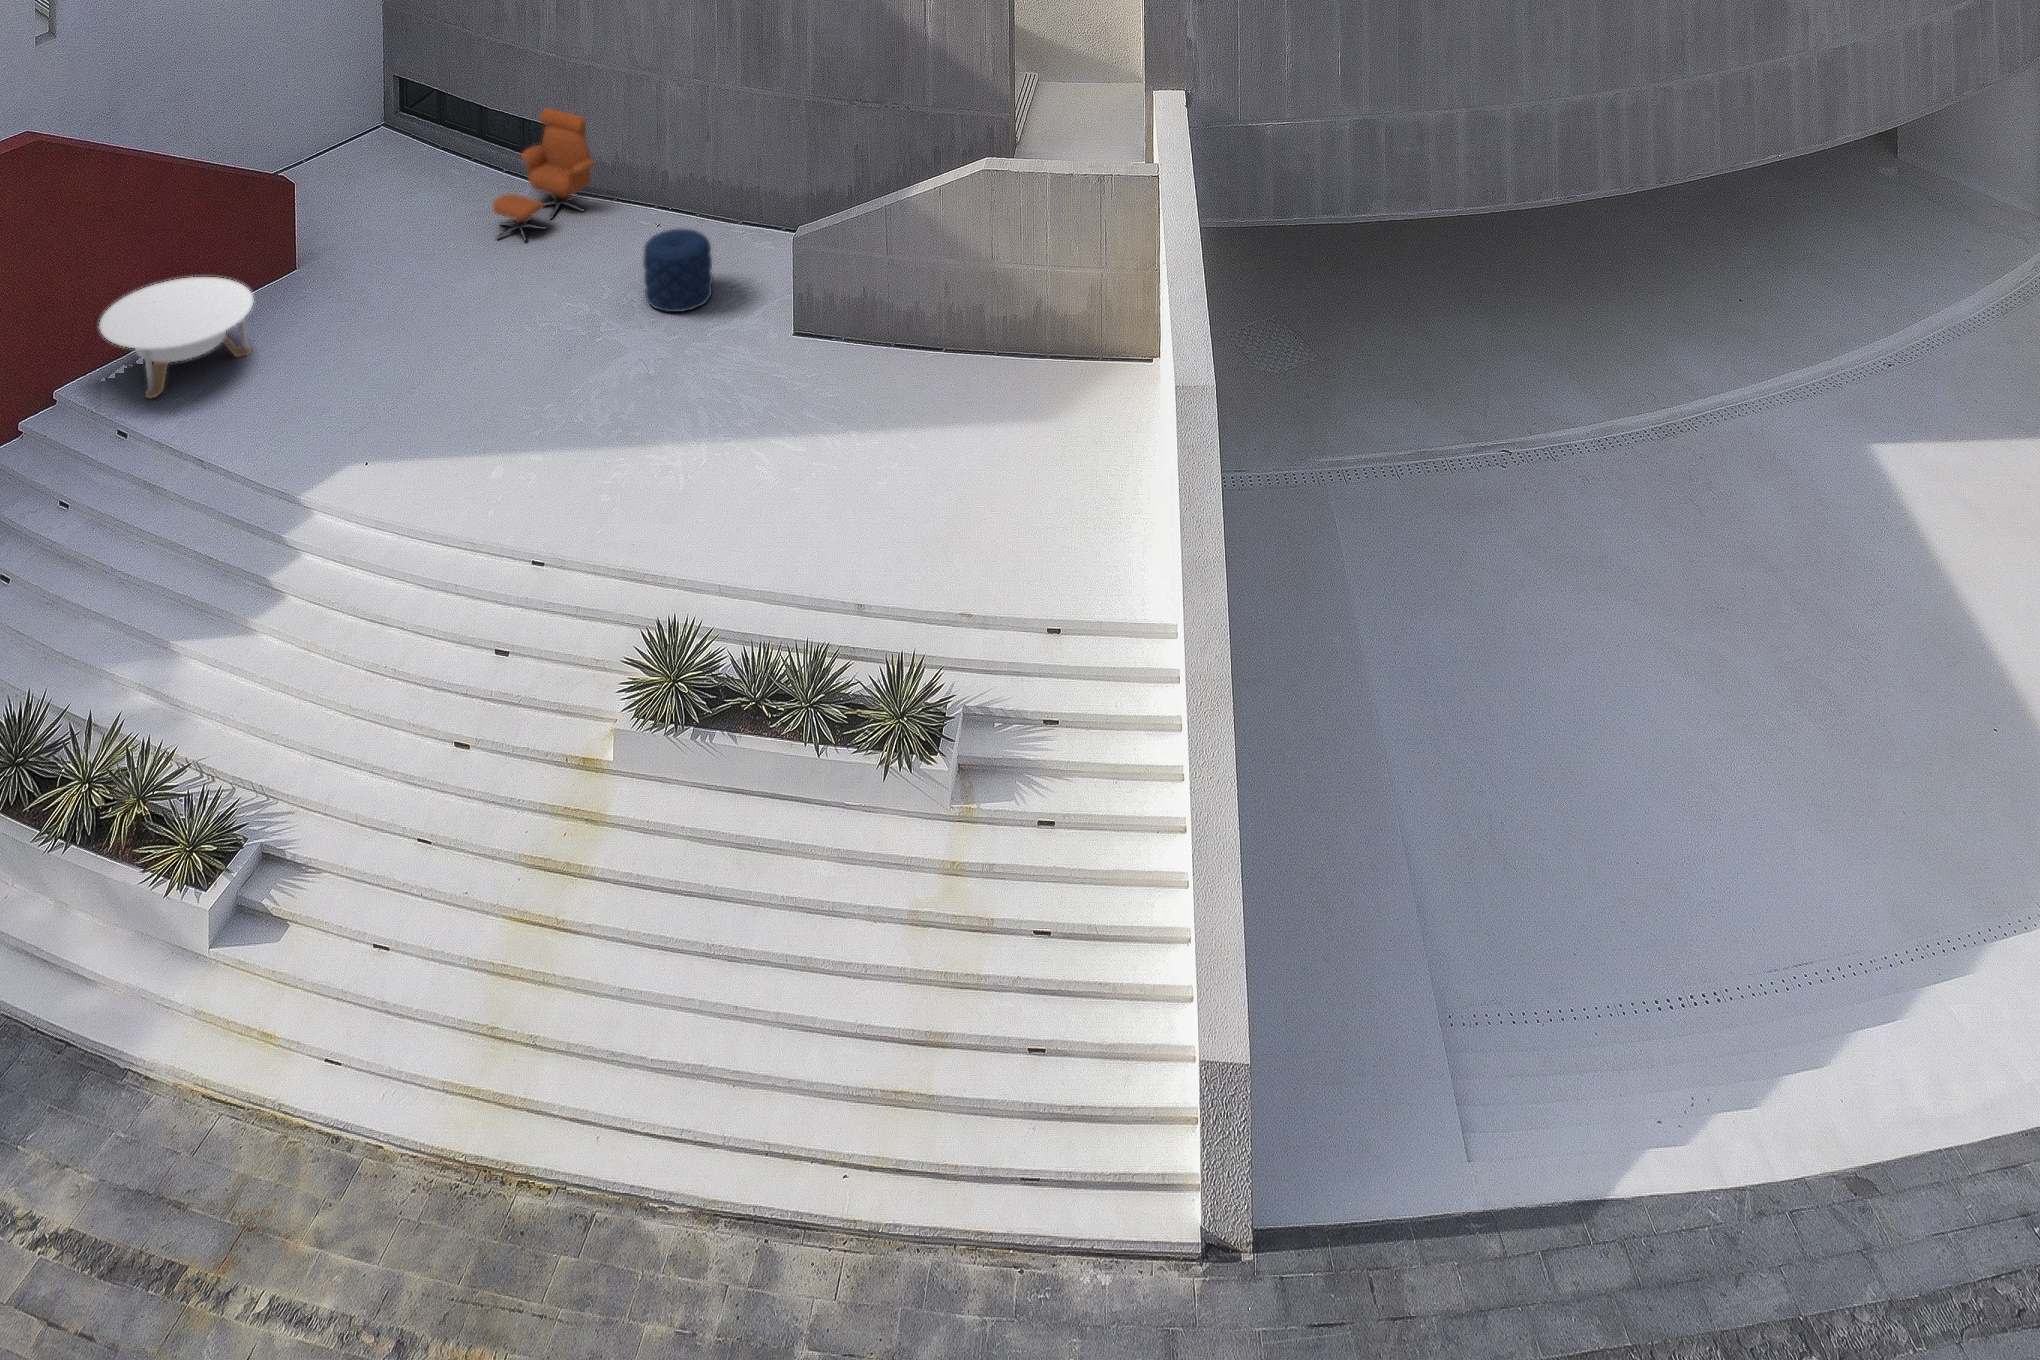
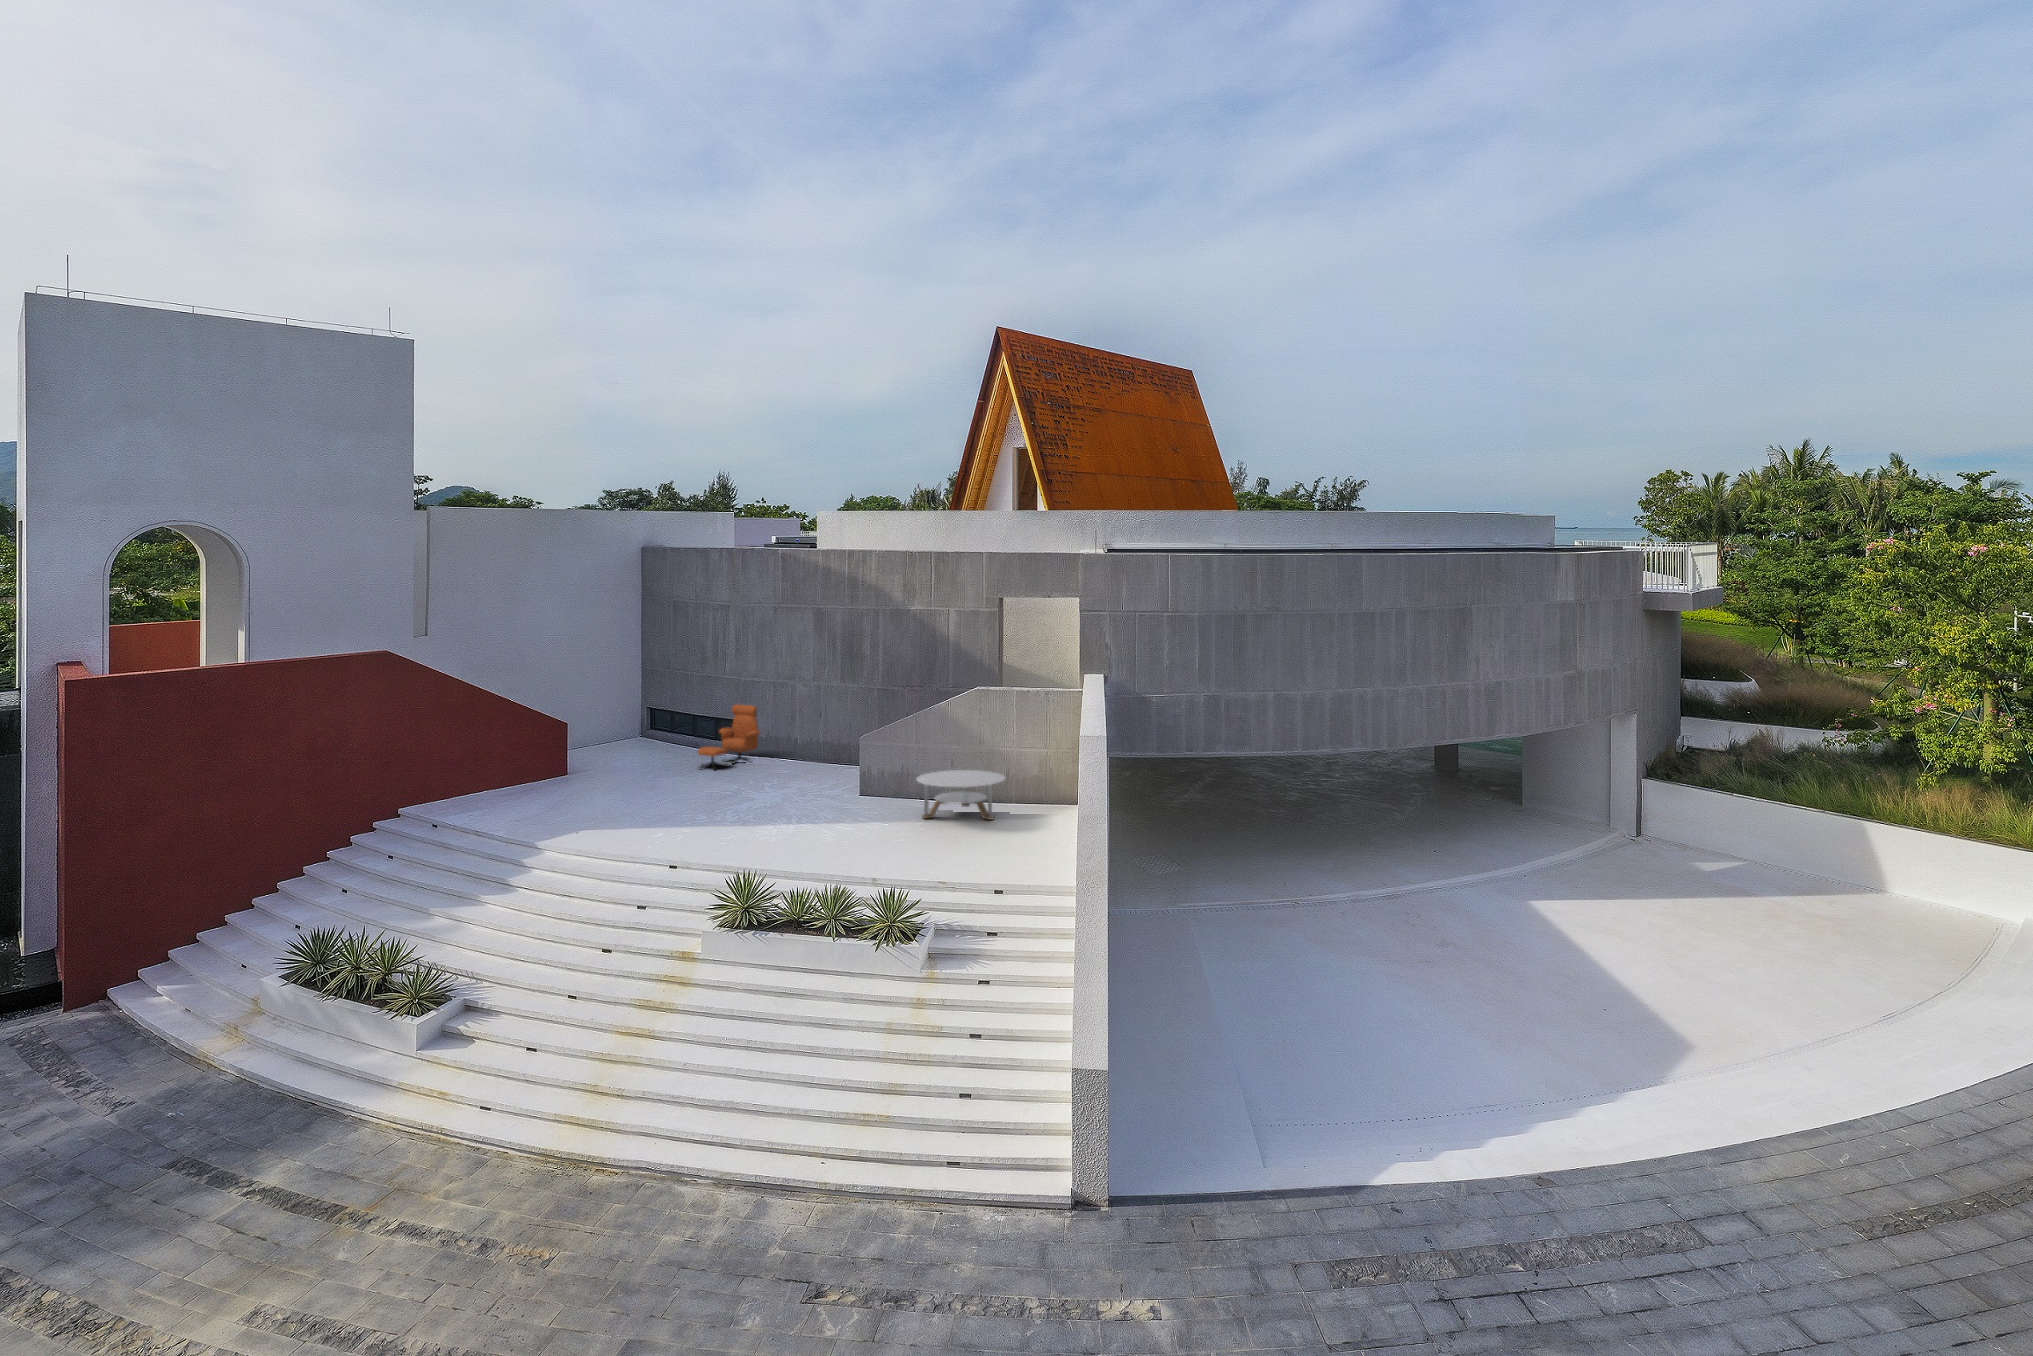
pouf: present [643,228,713,312] -> none [778,747,820,790]
round table: present [100,277,254,398] -> present [916,770,1005,820]

